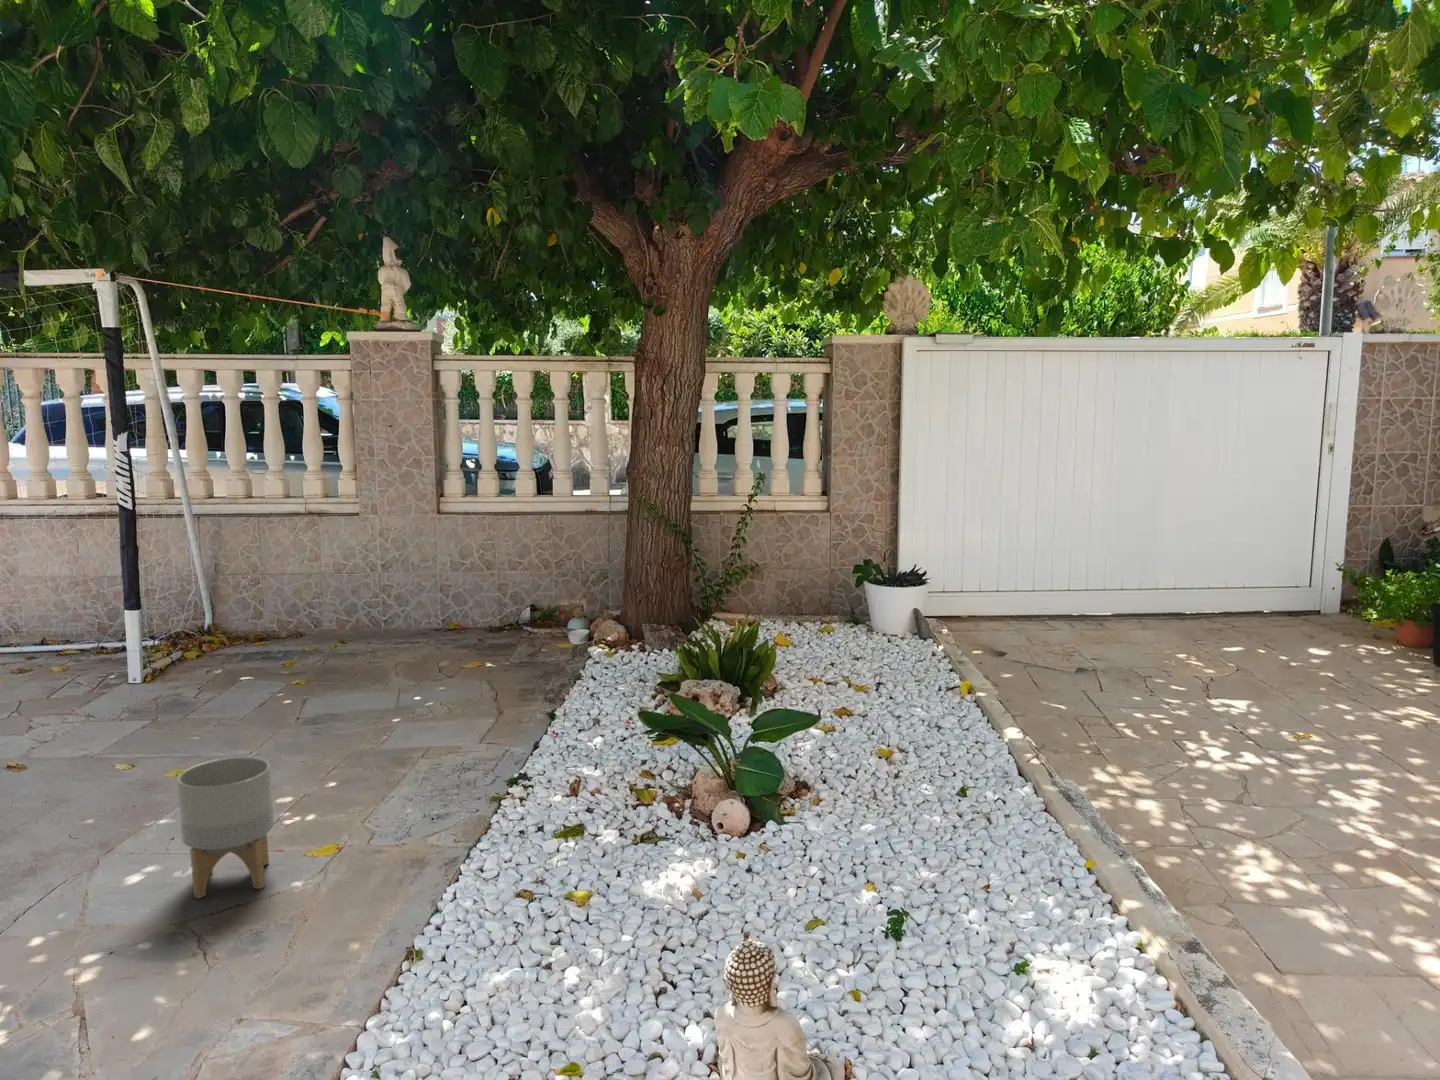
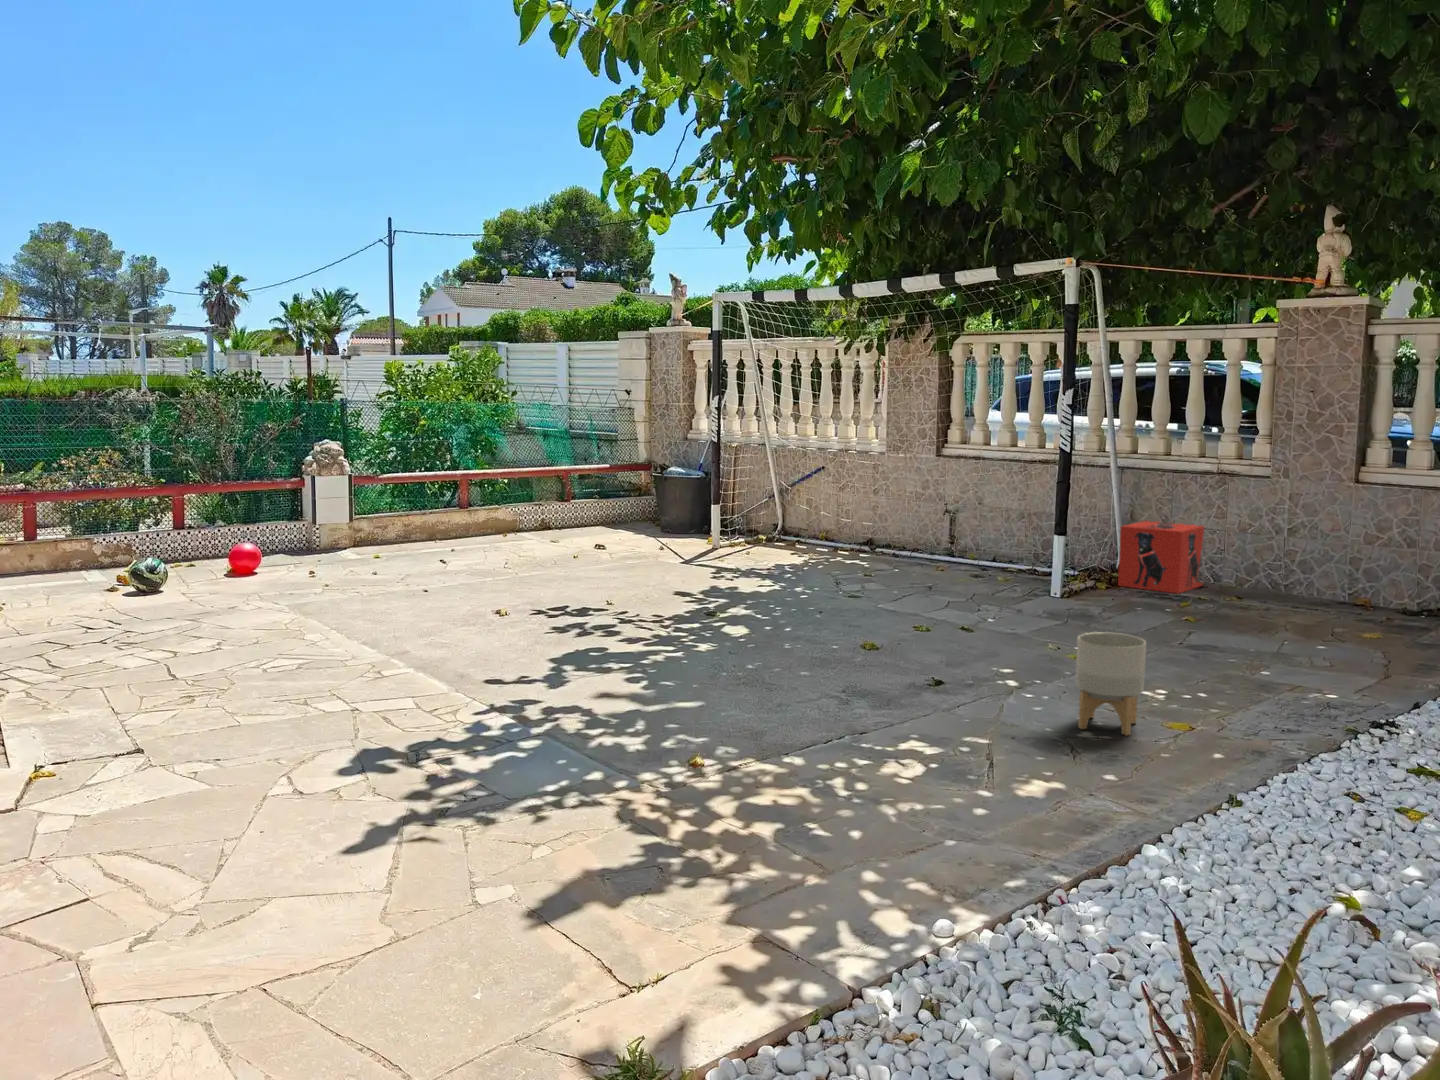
storage box: none [206,571,307,652] -> present [1118,521,1205,593]

